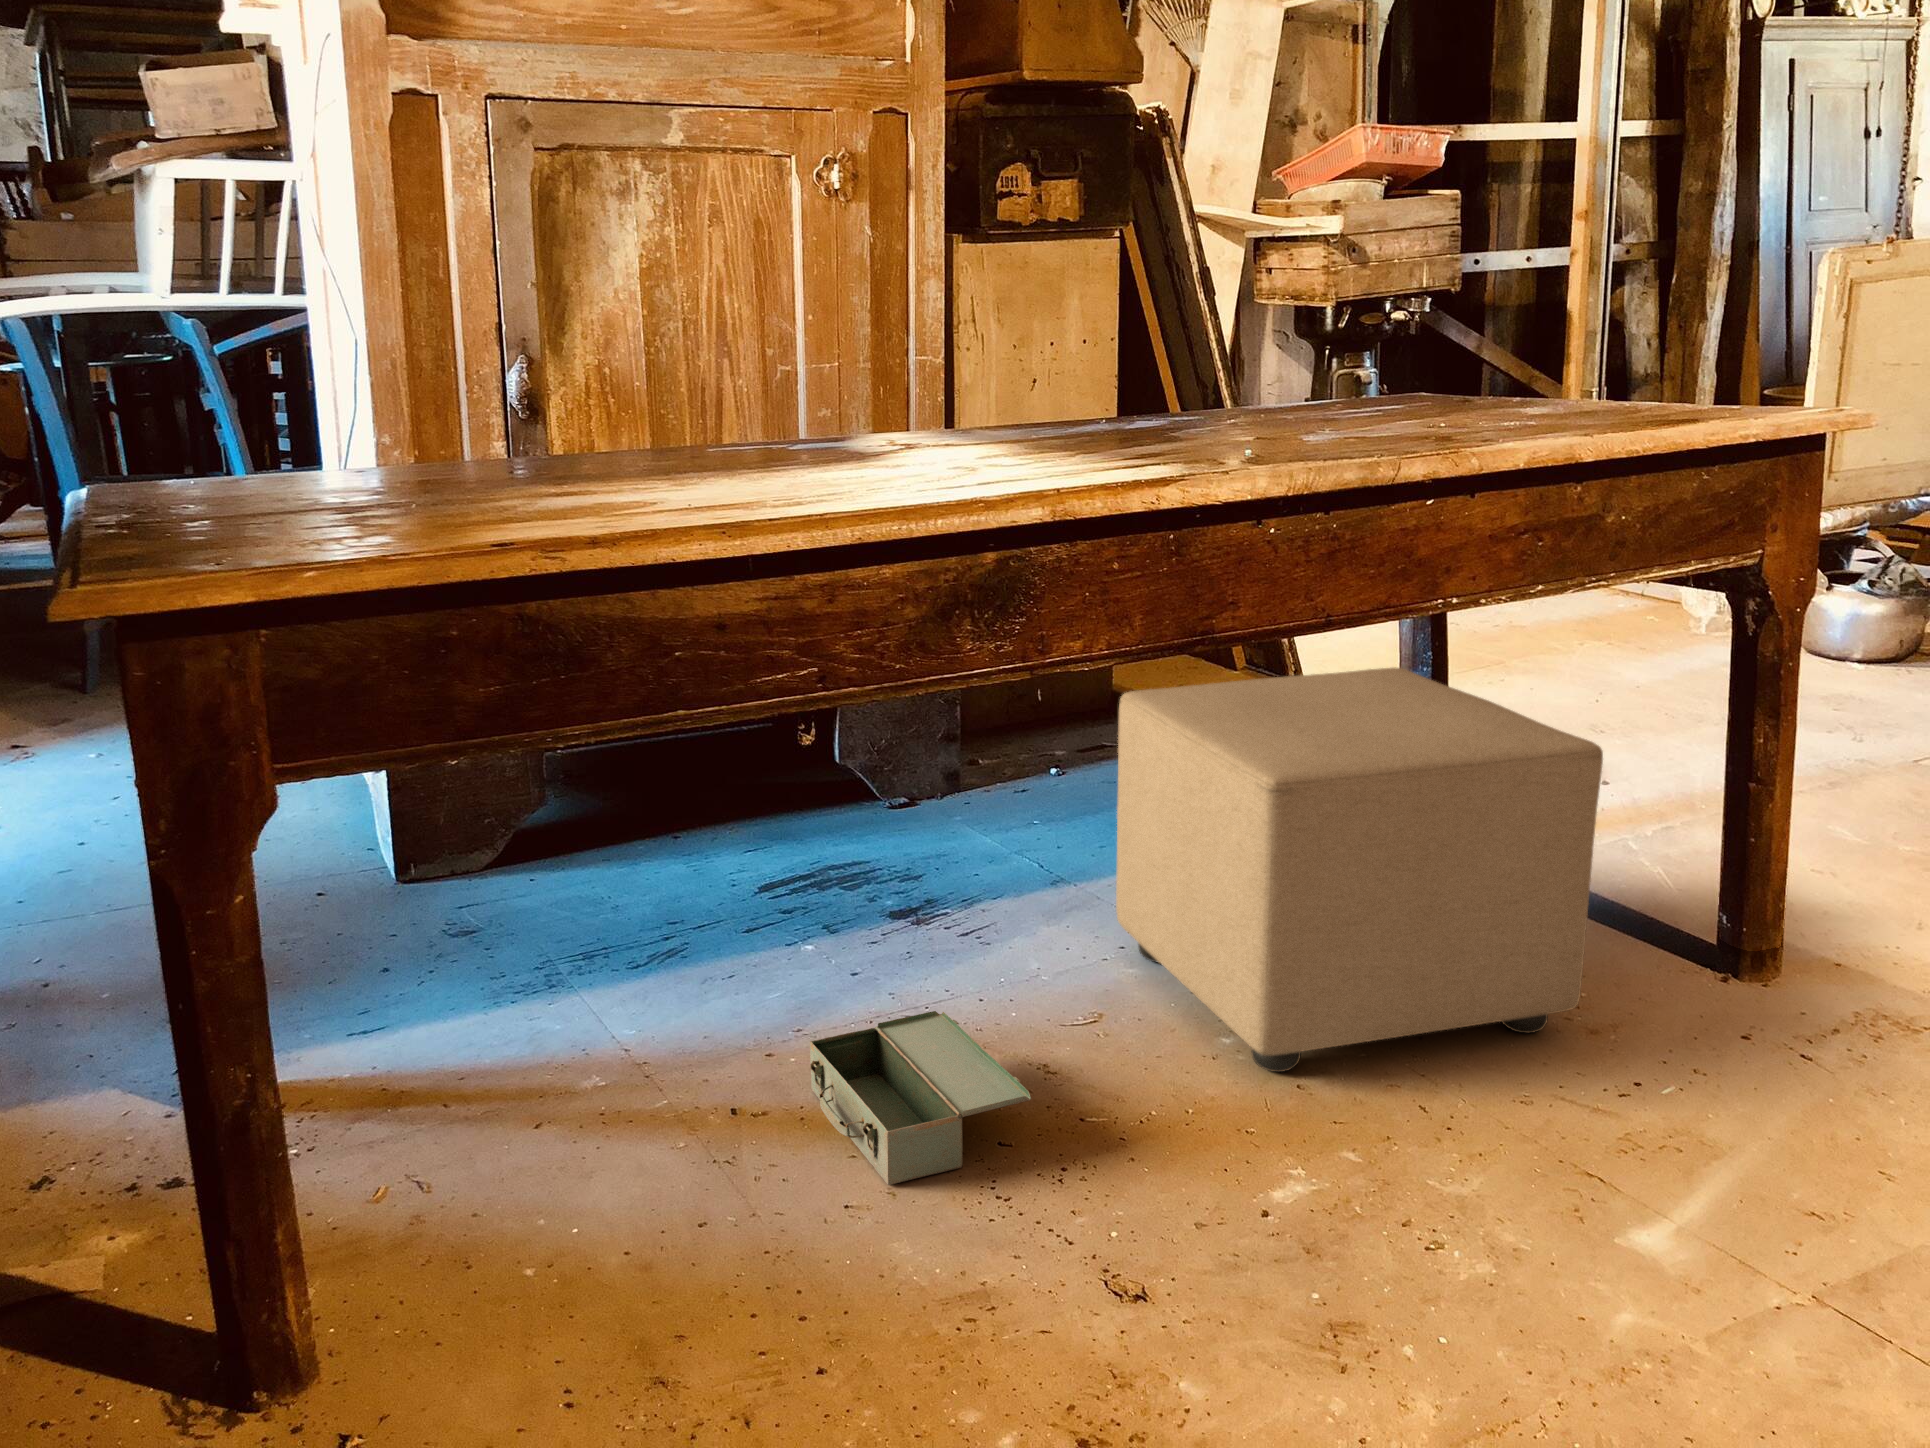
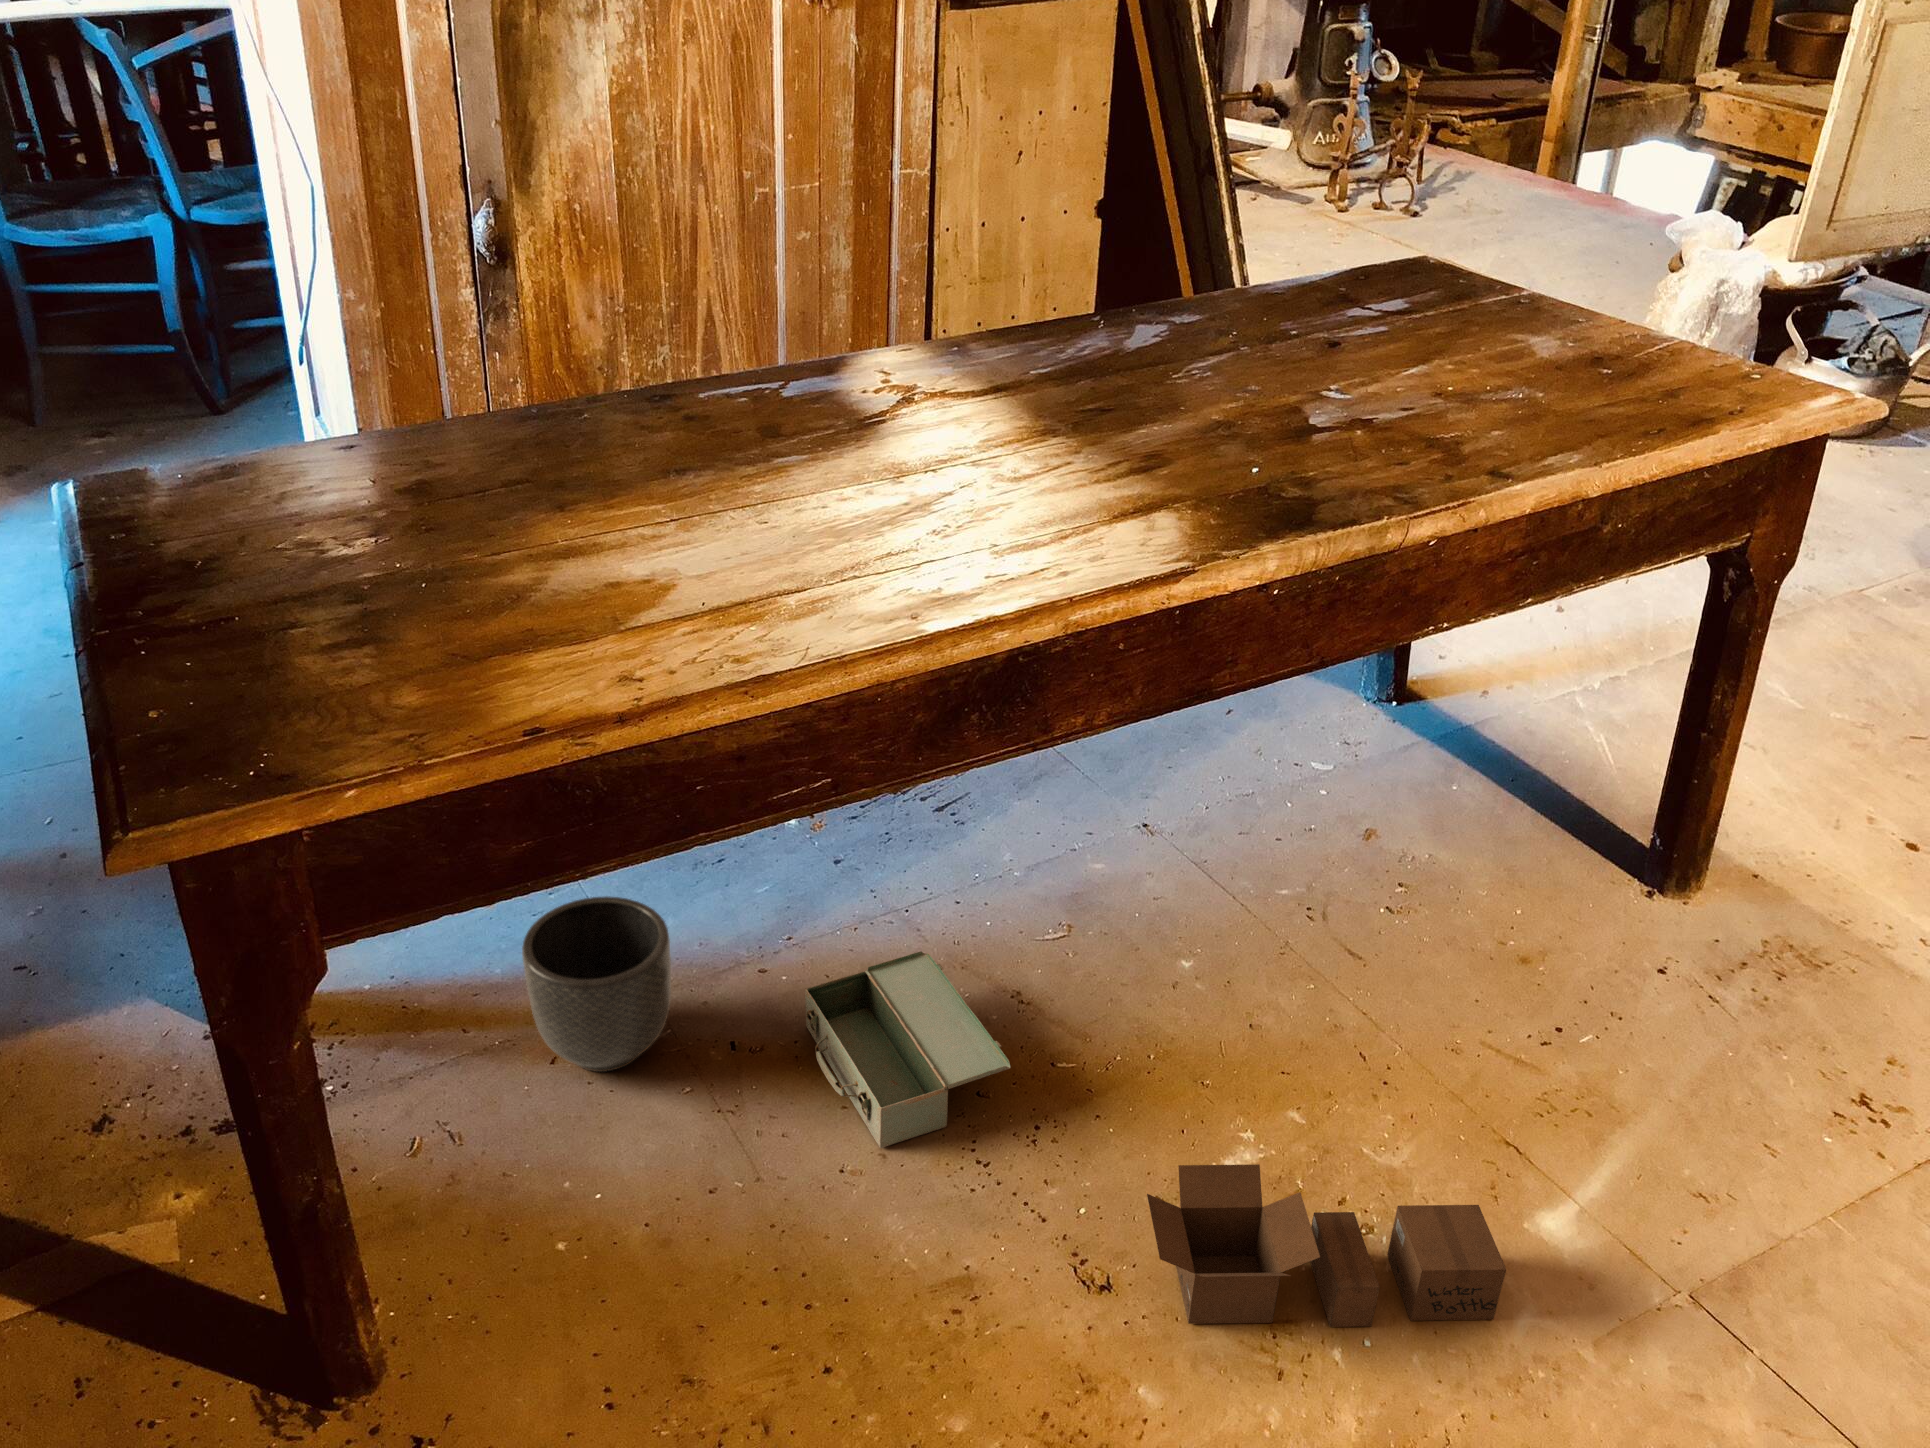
ottoman: present [1116,667,1603,1072] -> none [1090,587,1565,1012]
planter: none [507,942,665,1127] -> present [522,897,671,1072]
cardboard box: none [1181,1155,1597,1330] -> present [1147,1164,1506,1327]

